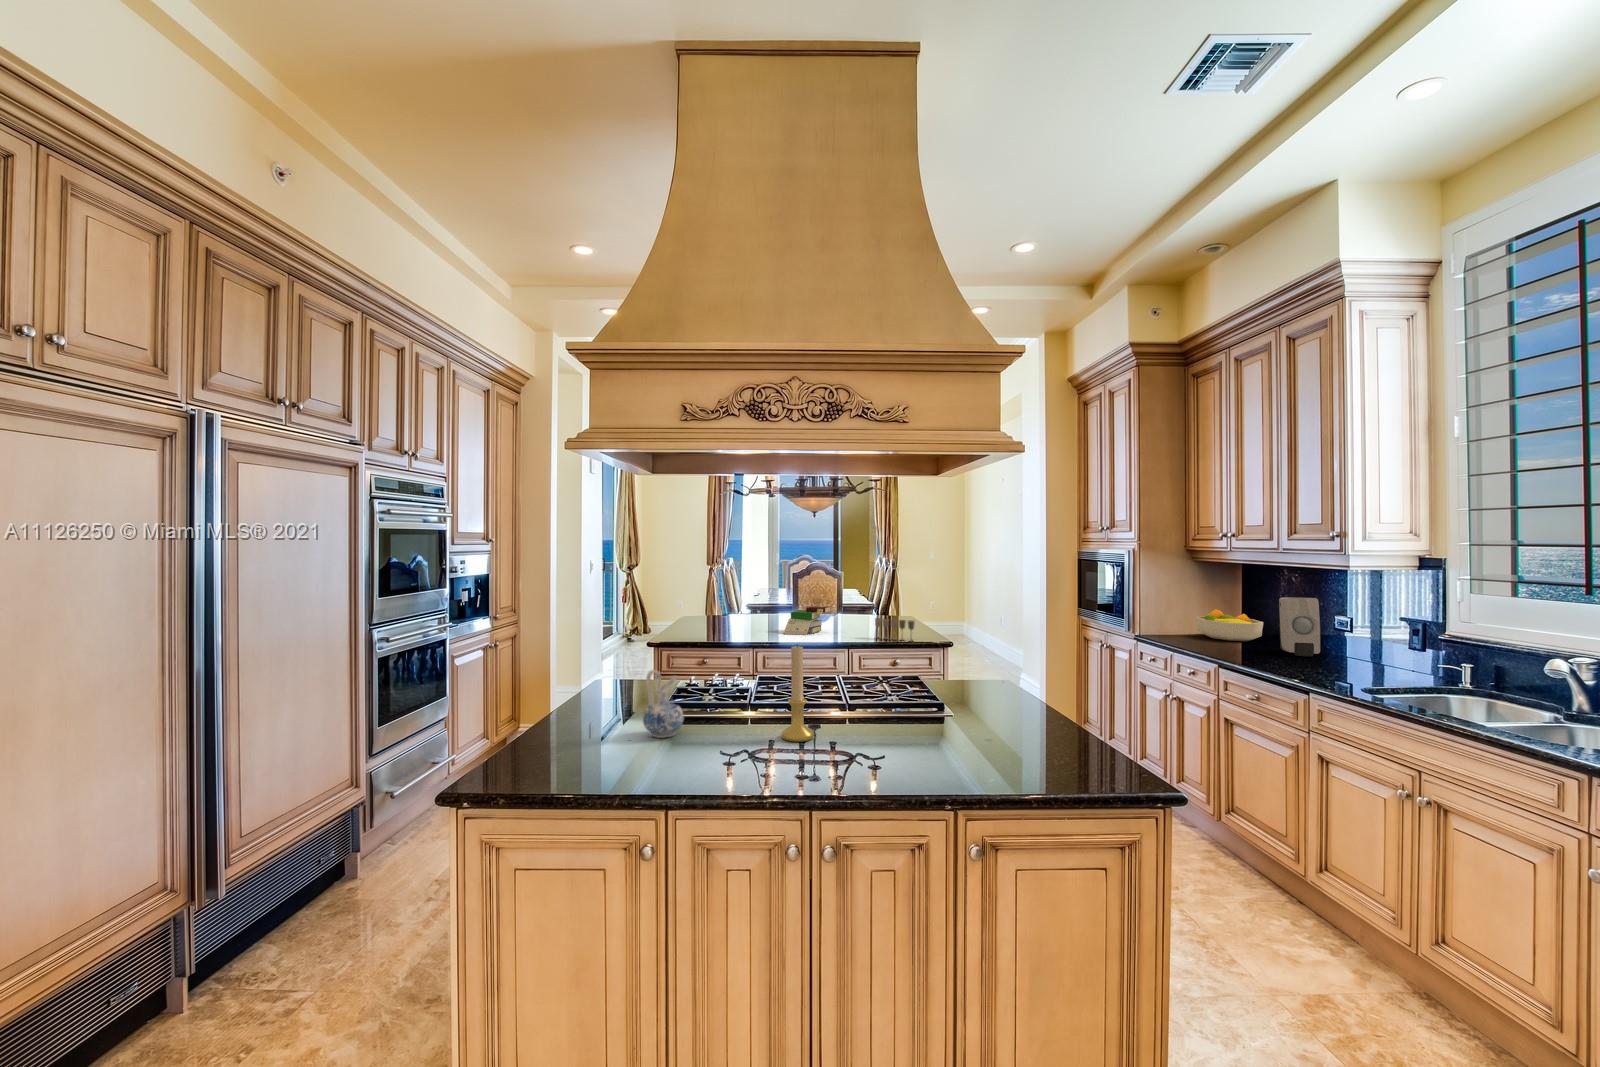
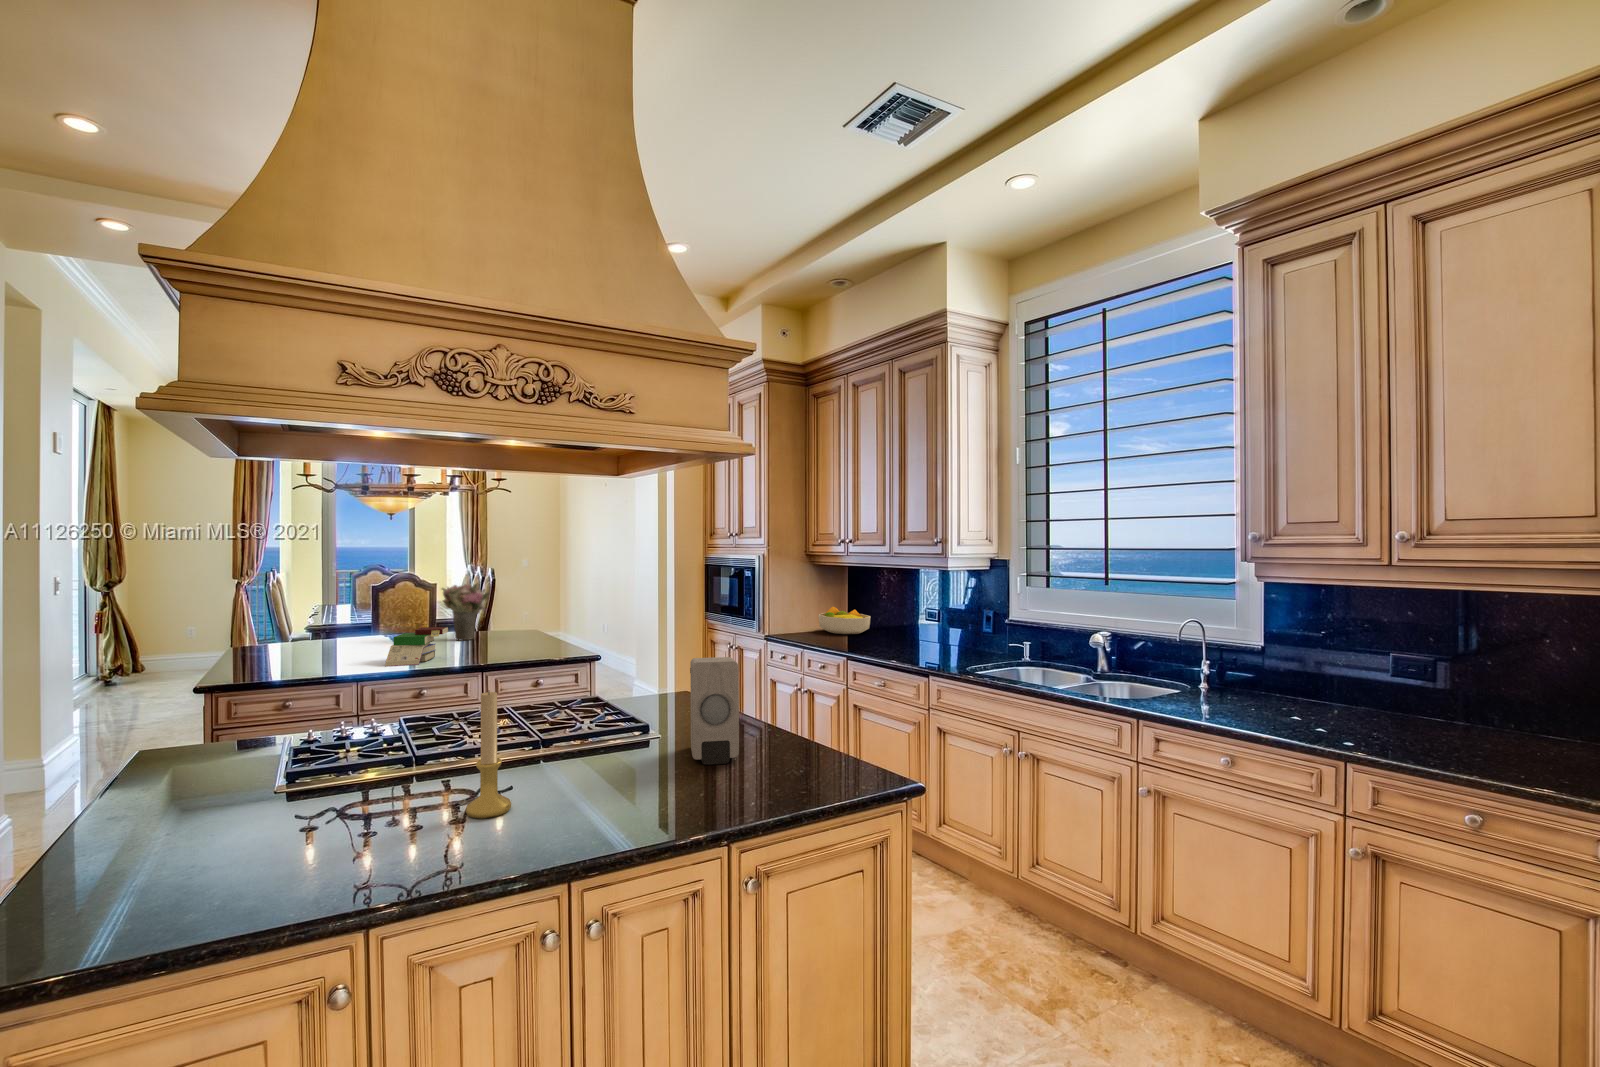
flower bouquet: none [835,573,870,621] -> present [442,584,488,641]
soap dispenser: present [1279,597,1320,656] -> present [690,657,739,765]
wine glass: present [875,618,915,642] -> none [512,637,563,662]
ceramic pitcher: present [643,670,684,738] -> none [233,753,308,854]

